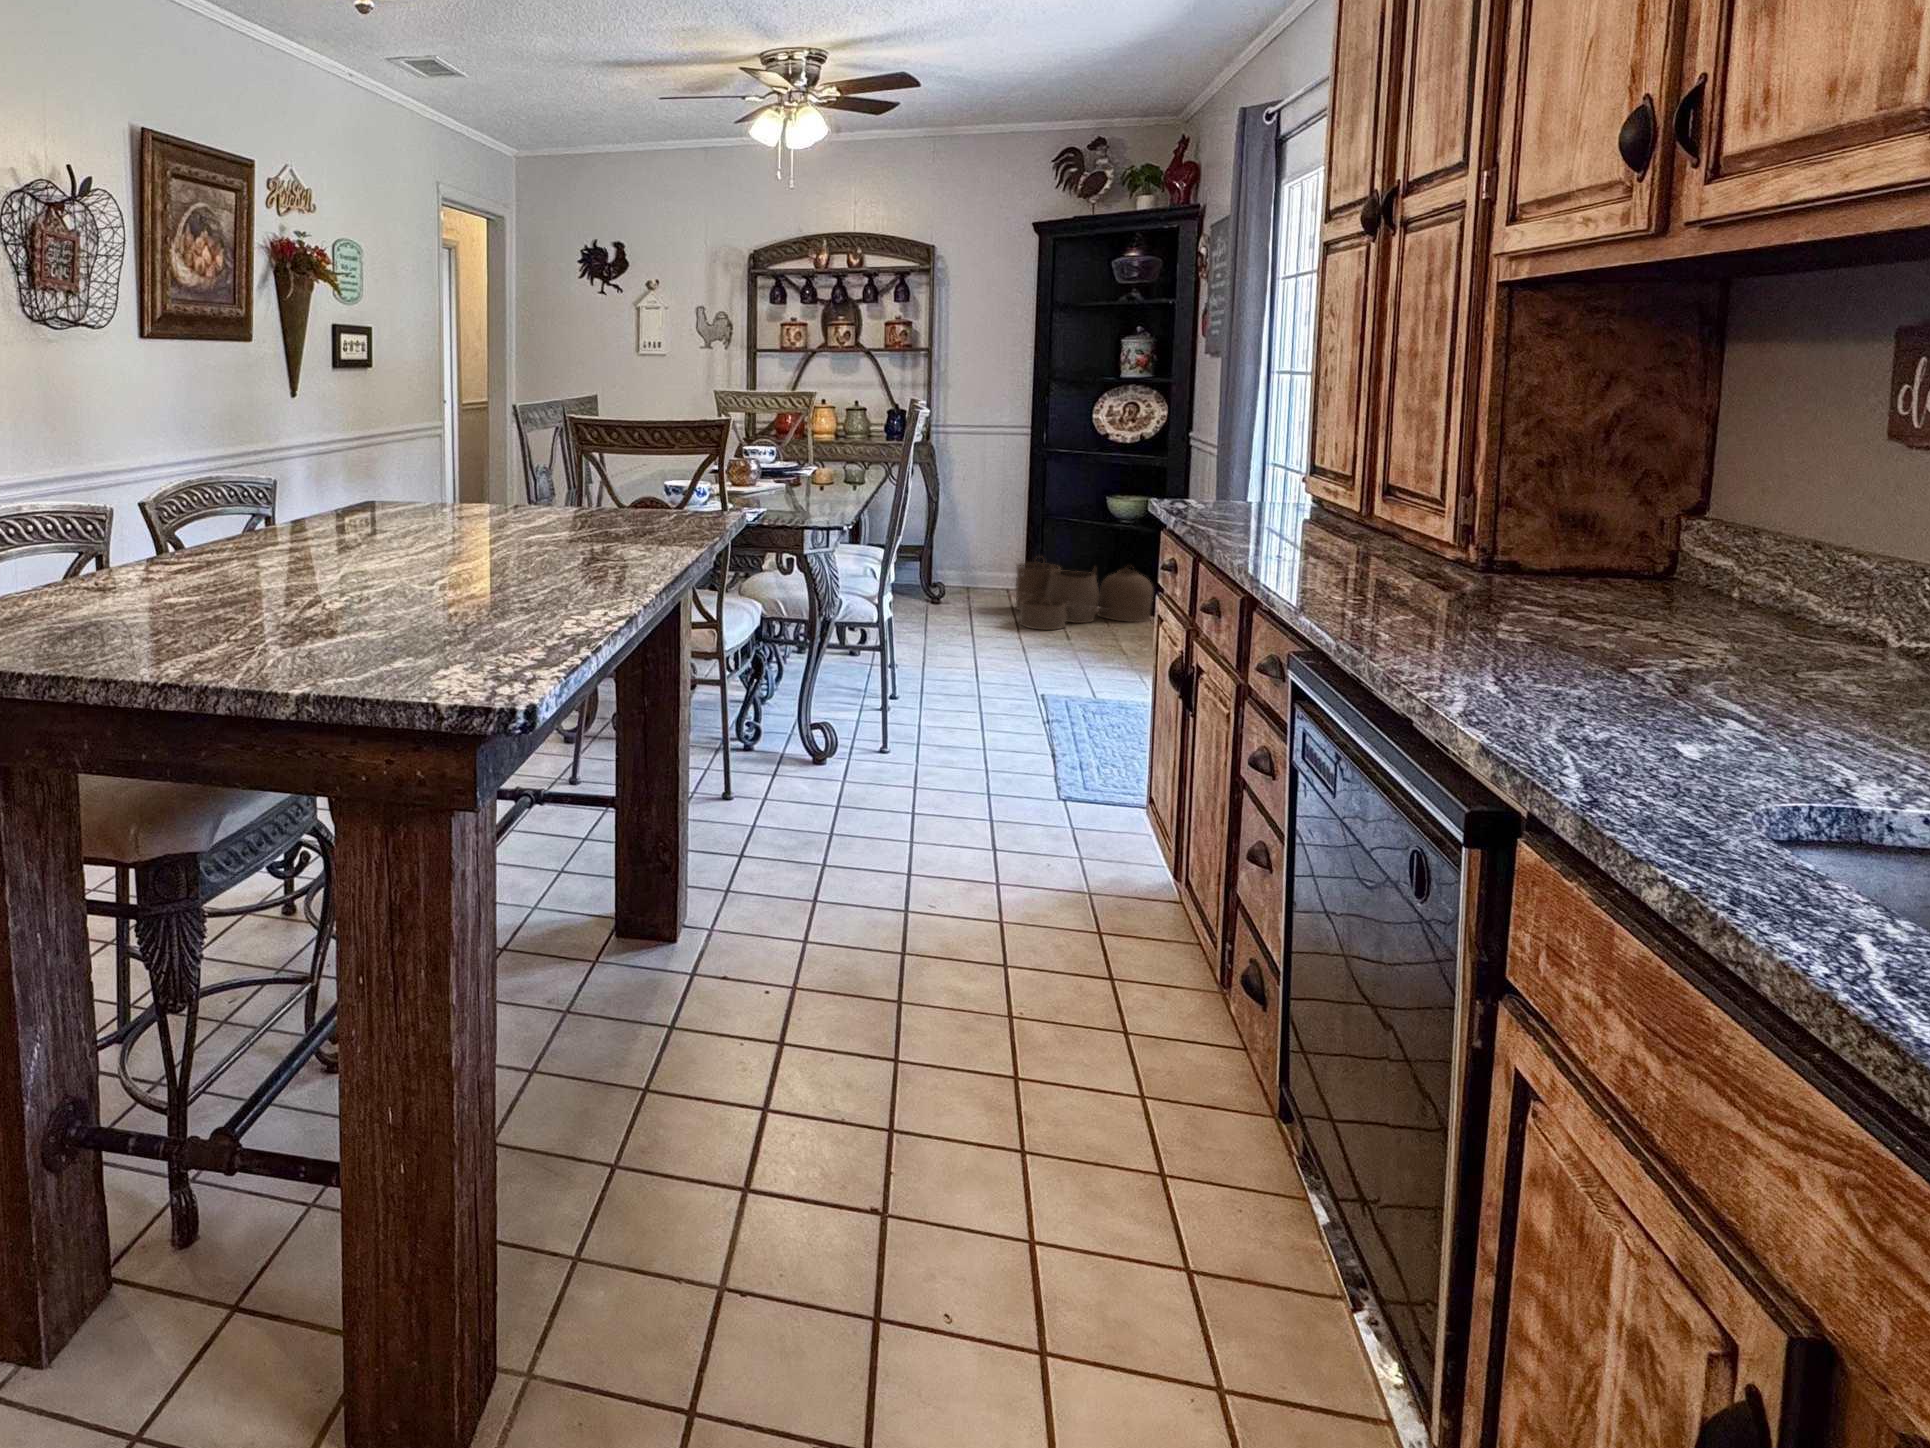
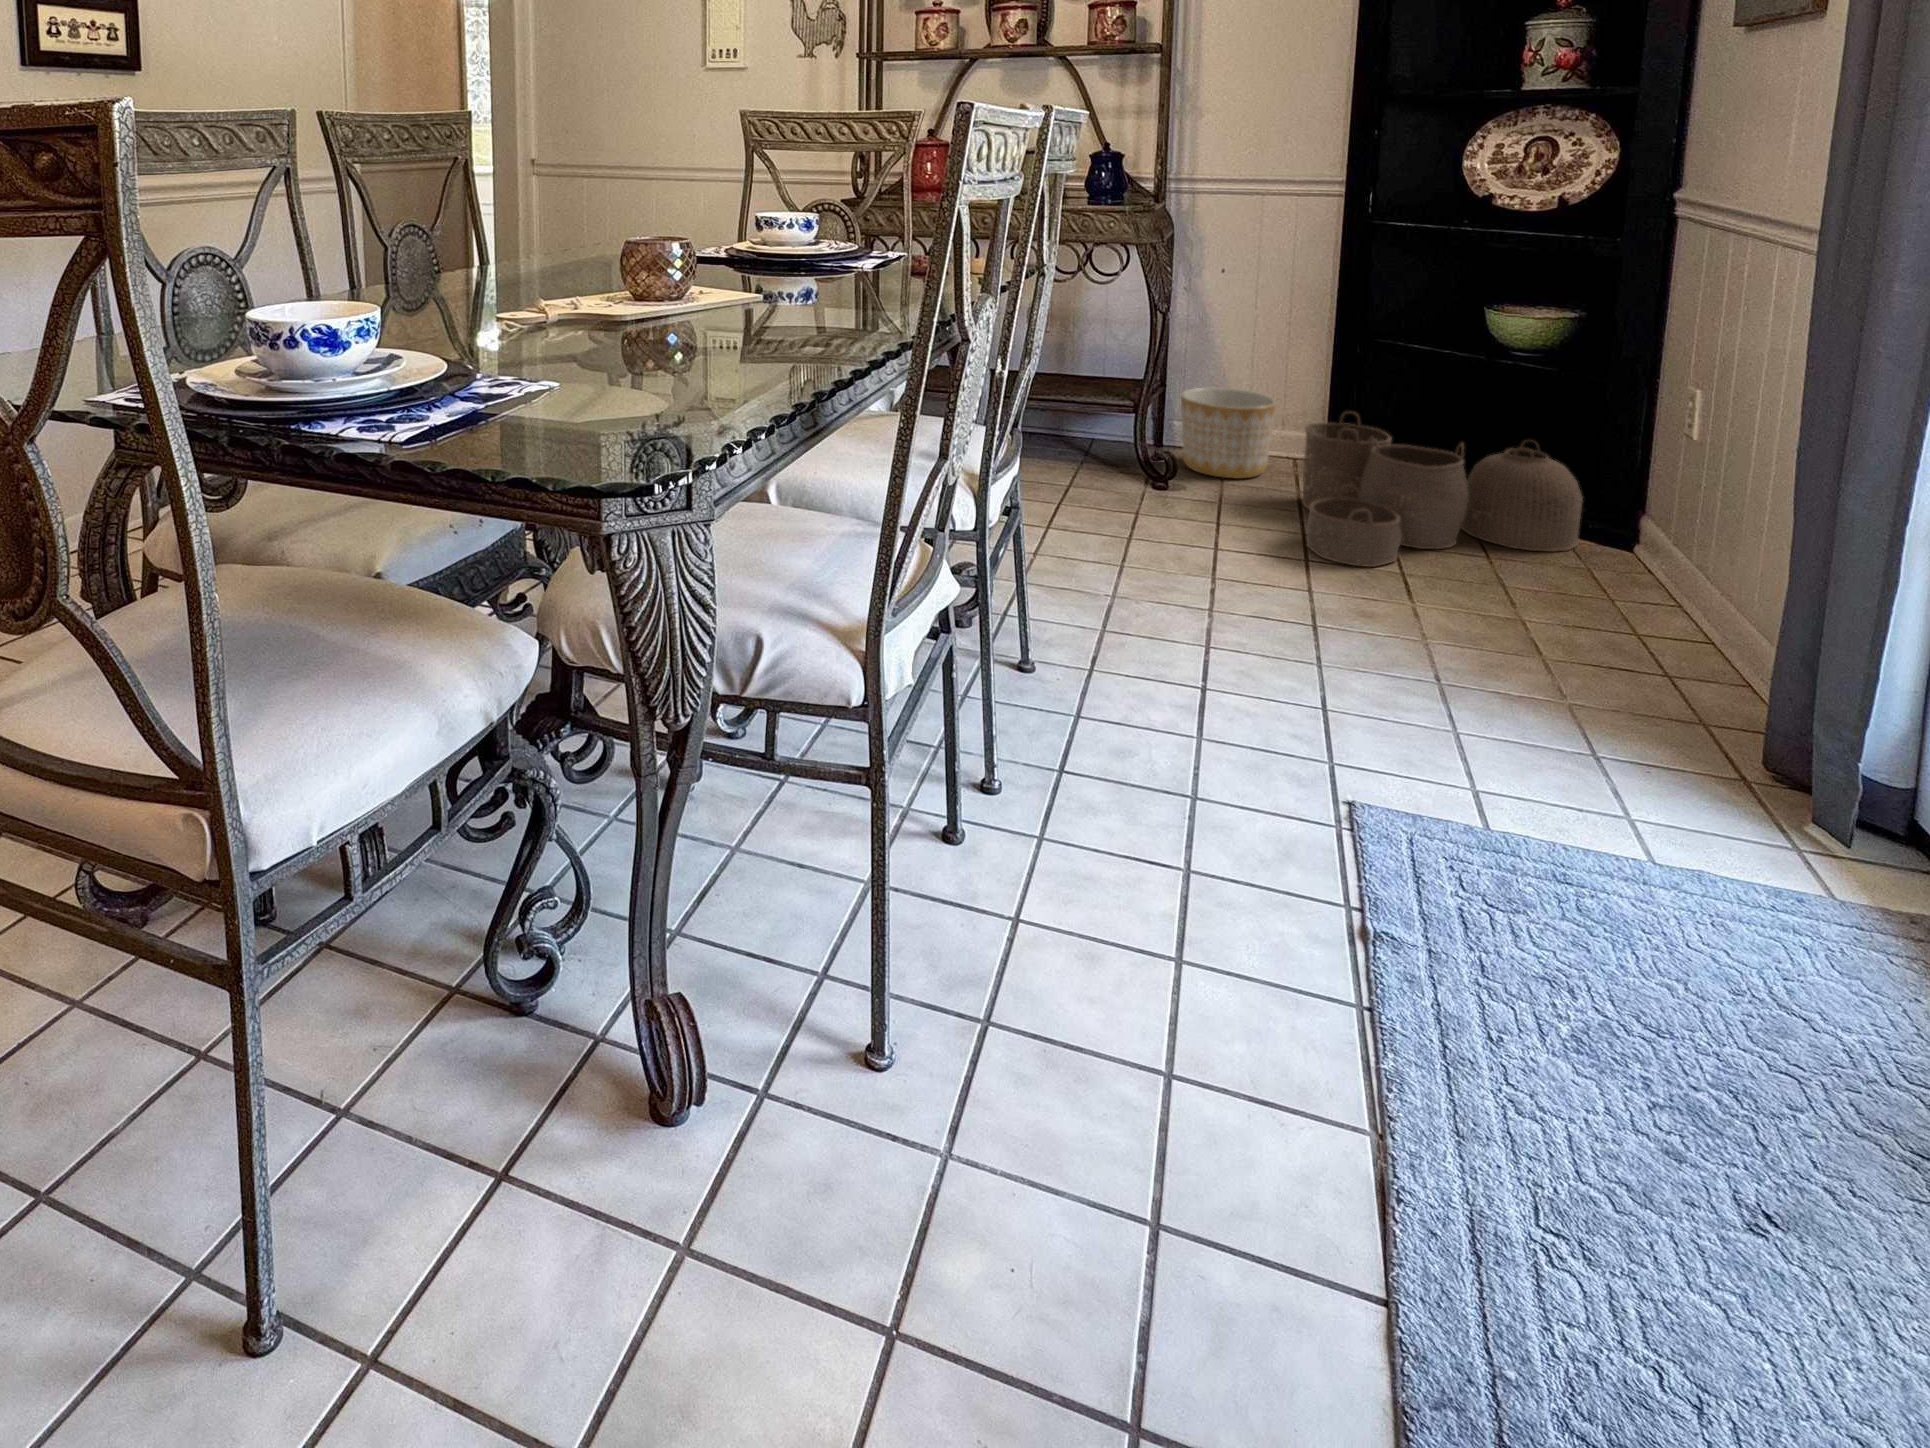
planter: none [946,549,1000,600] -> present [1181,388,1277,478]

